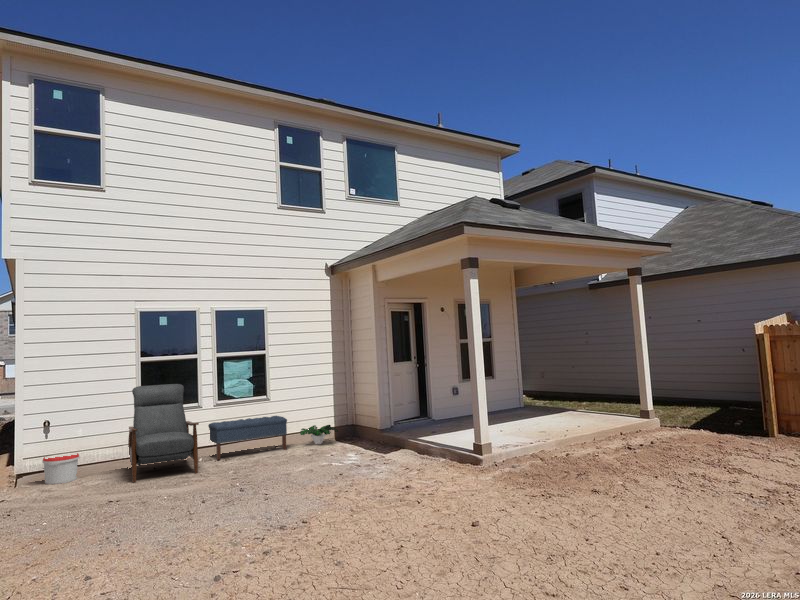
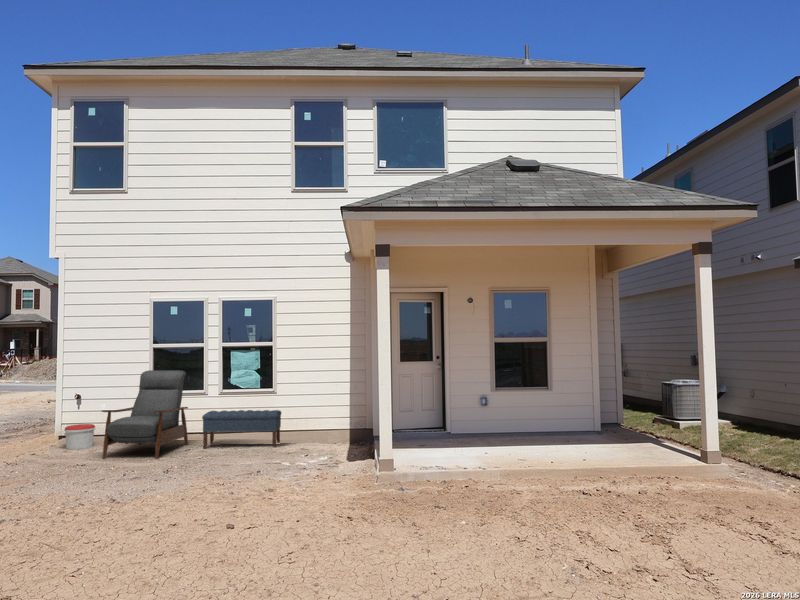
potted plant: present [300,425,338,444] -> none [294,425,337,446]

